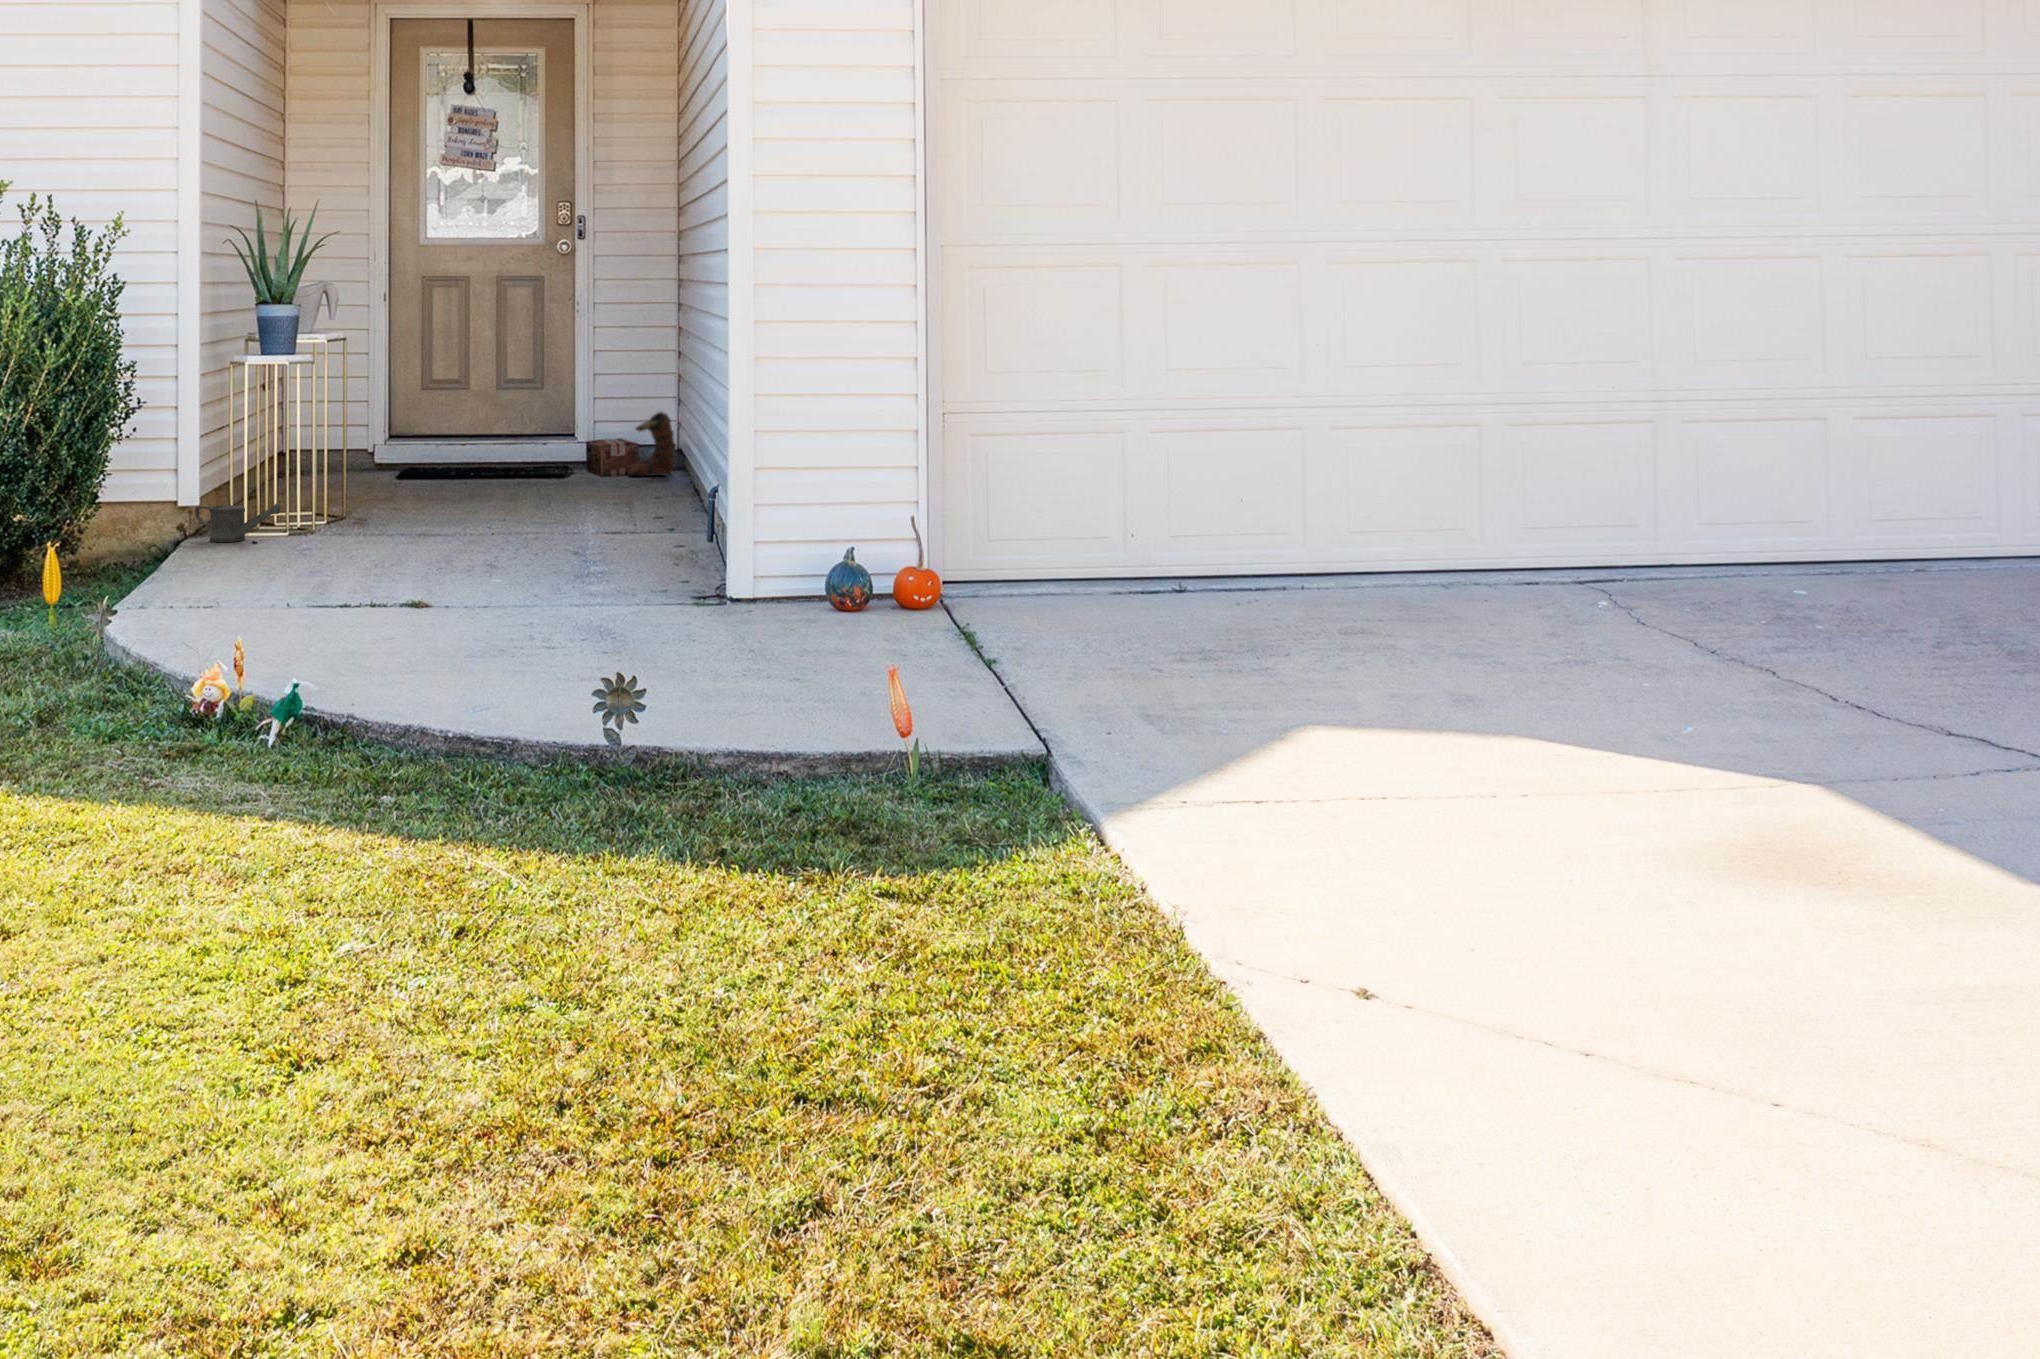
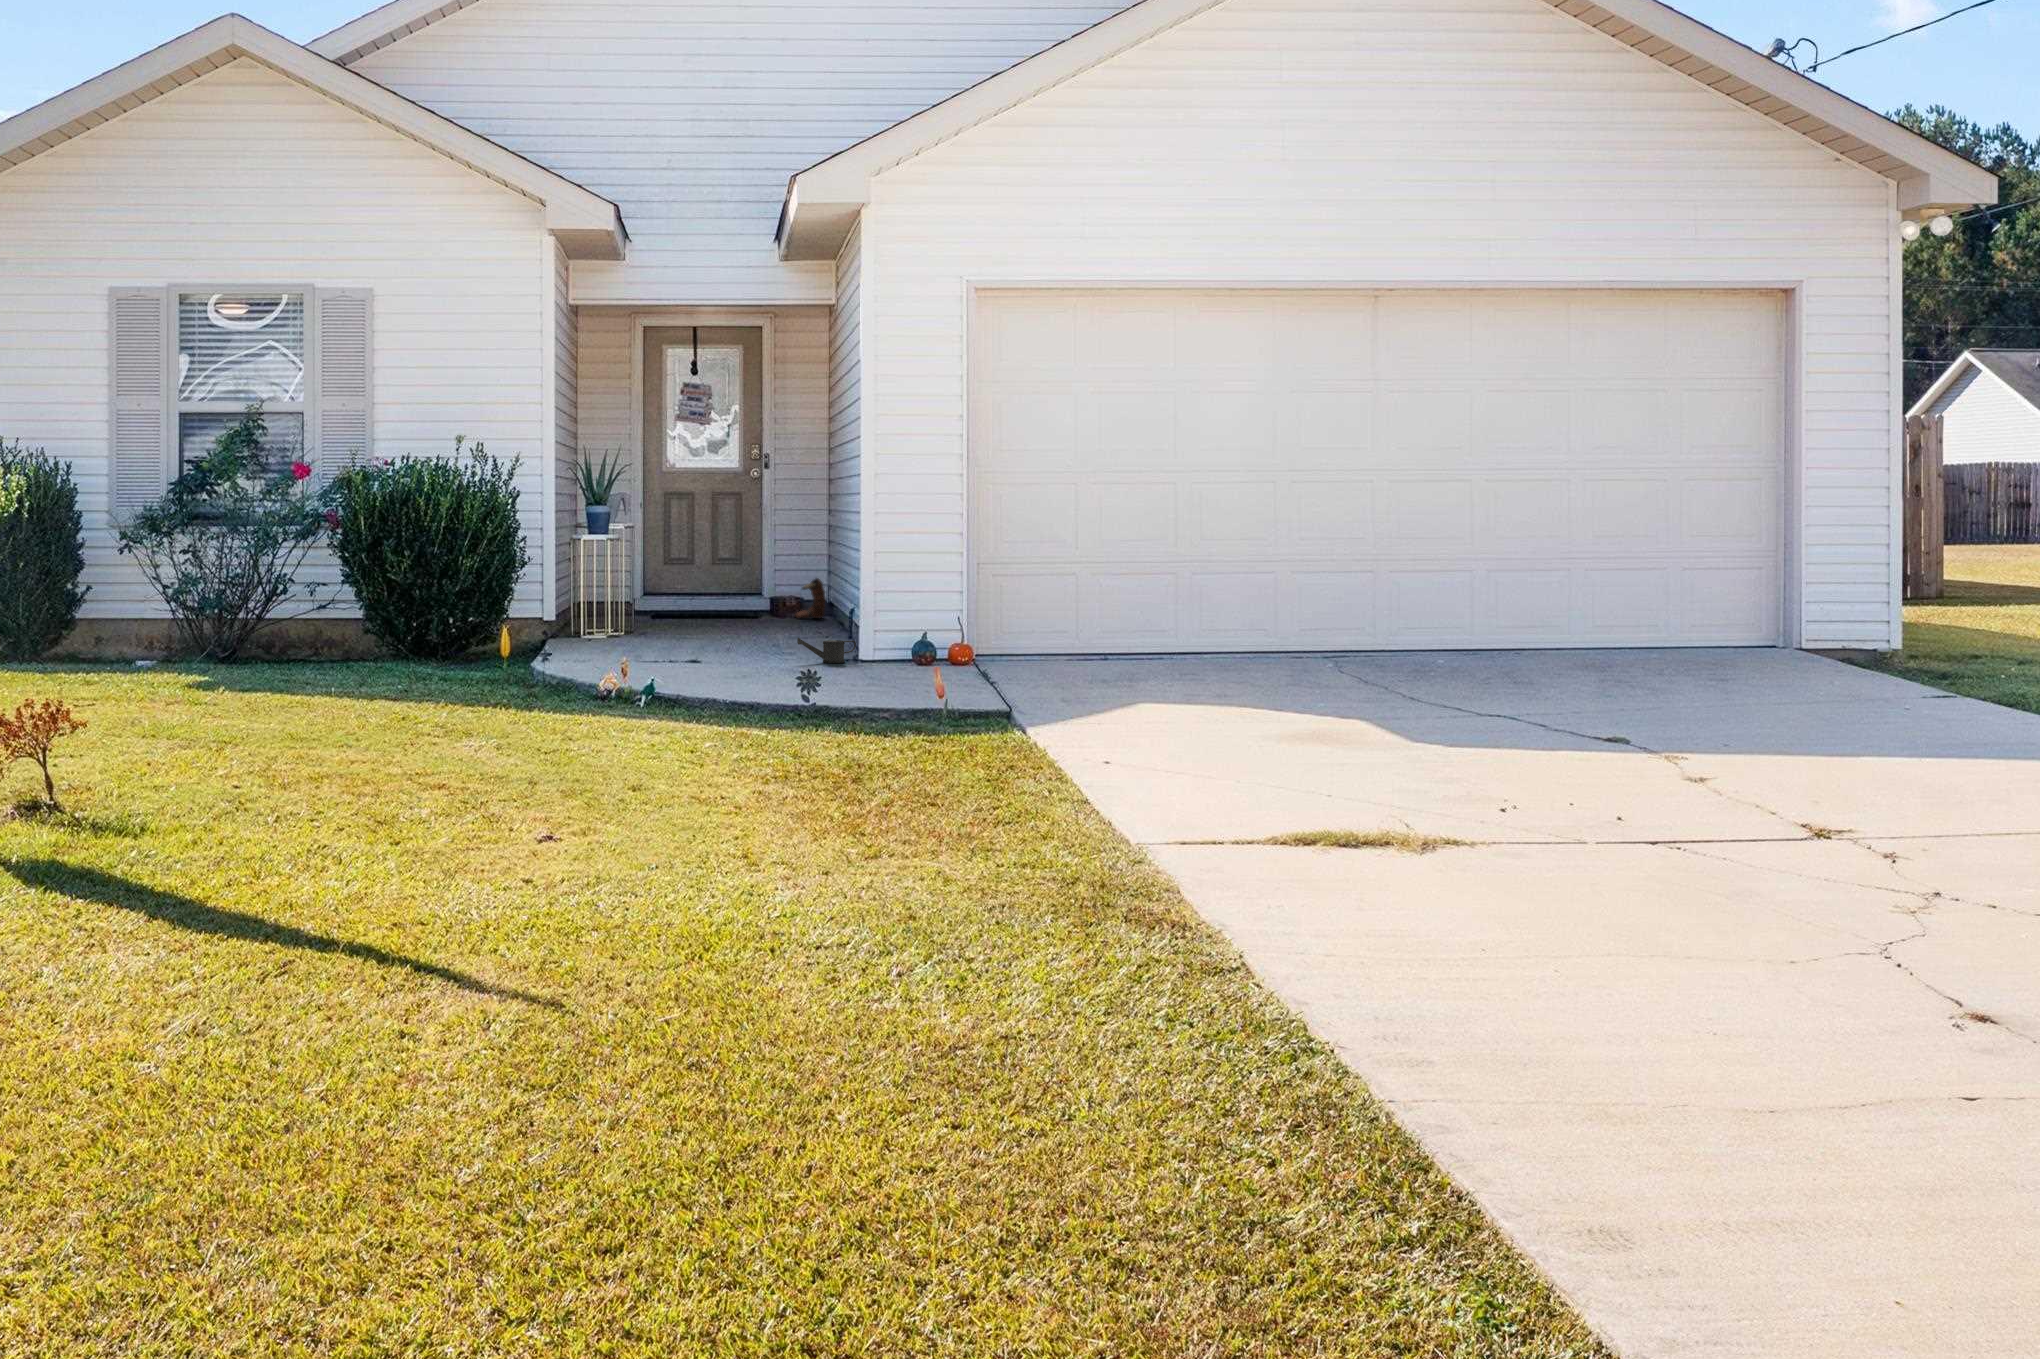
watering can: present [195,503,281,542] -> present [797,638,856,663]

